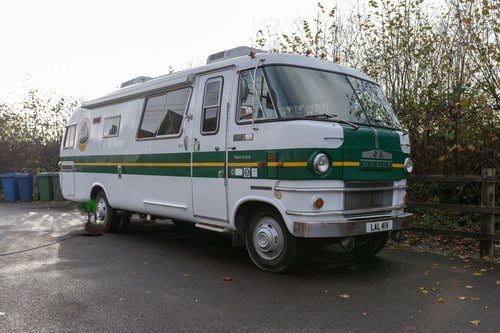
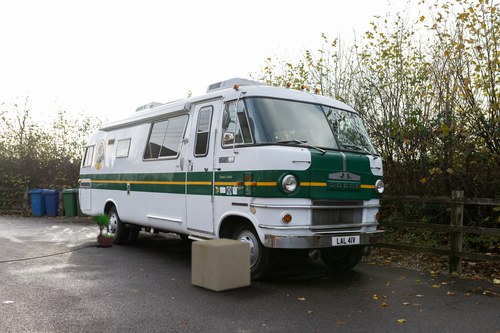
cardboard box: none [207,226,274,288] -> present [192,238,250,292]

